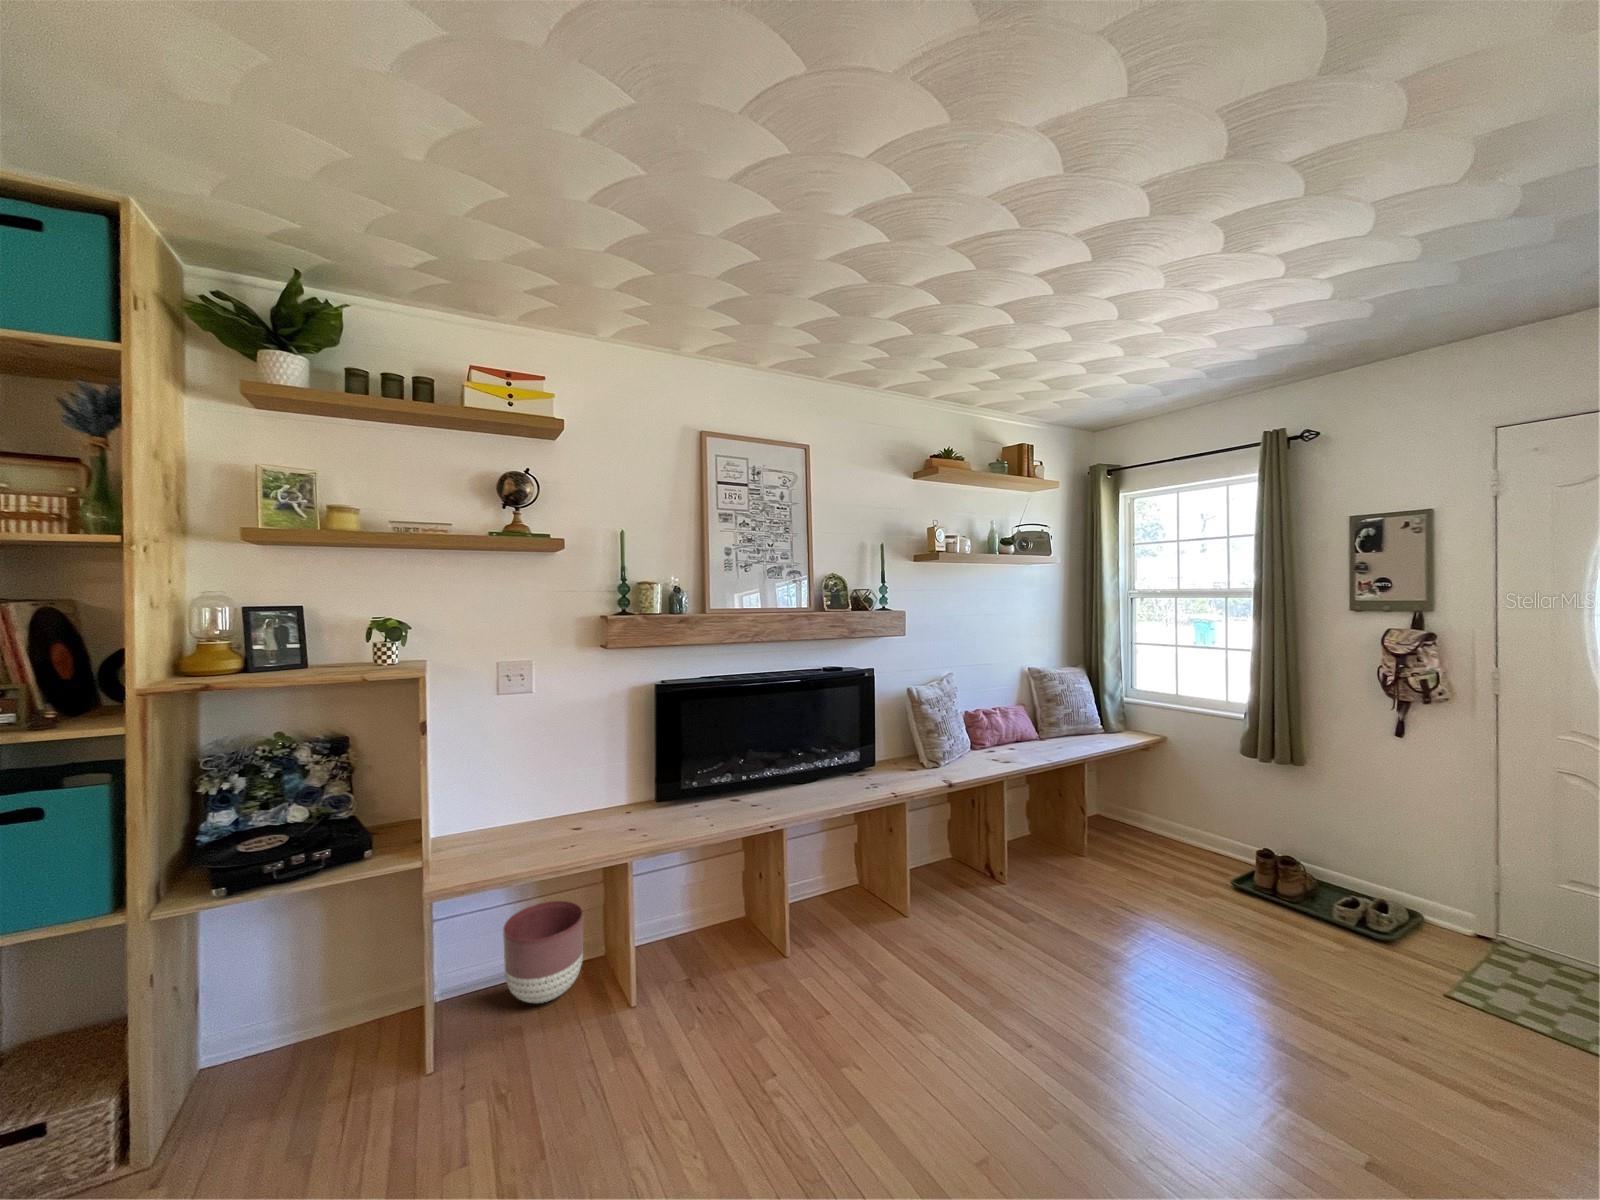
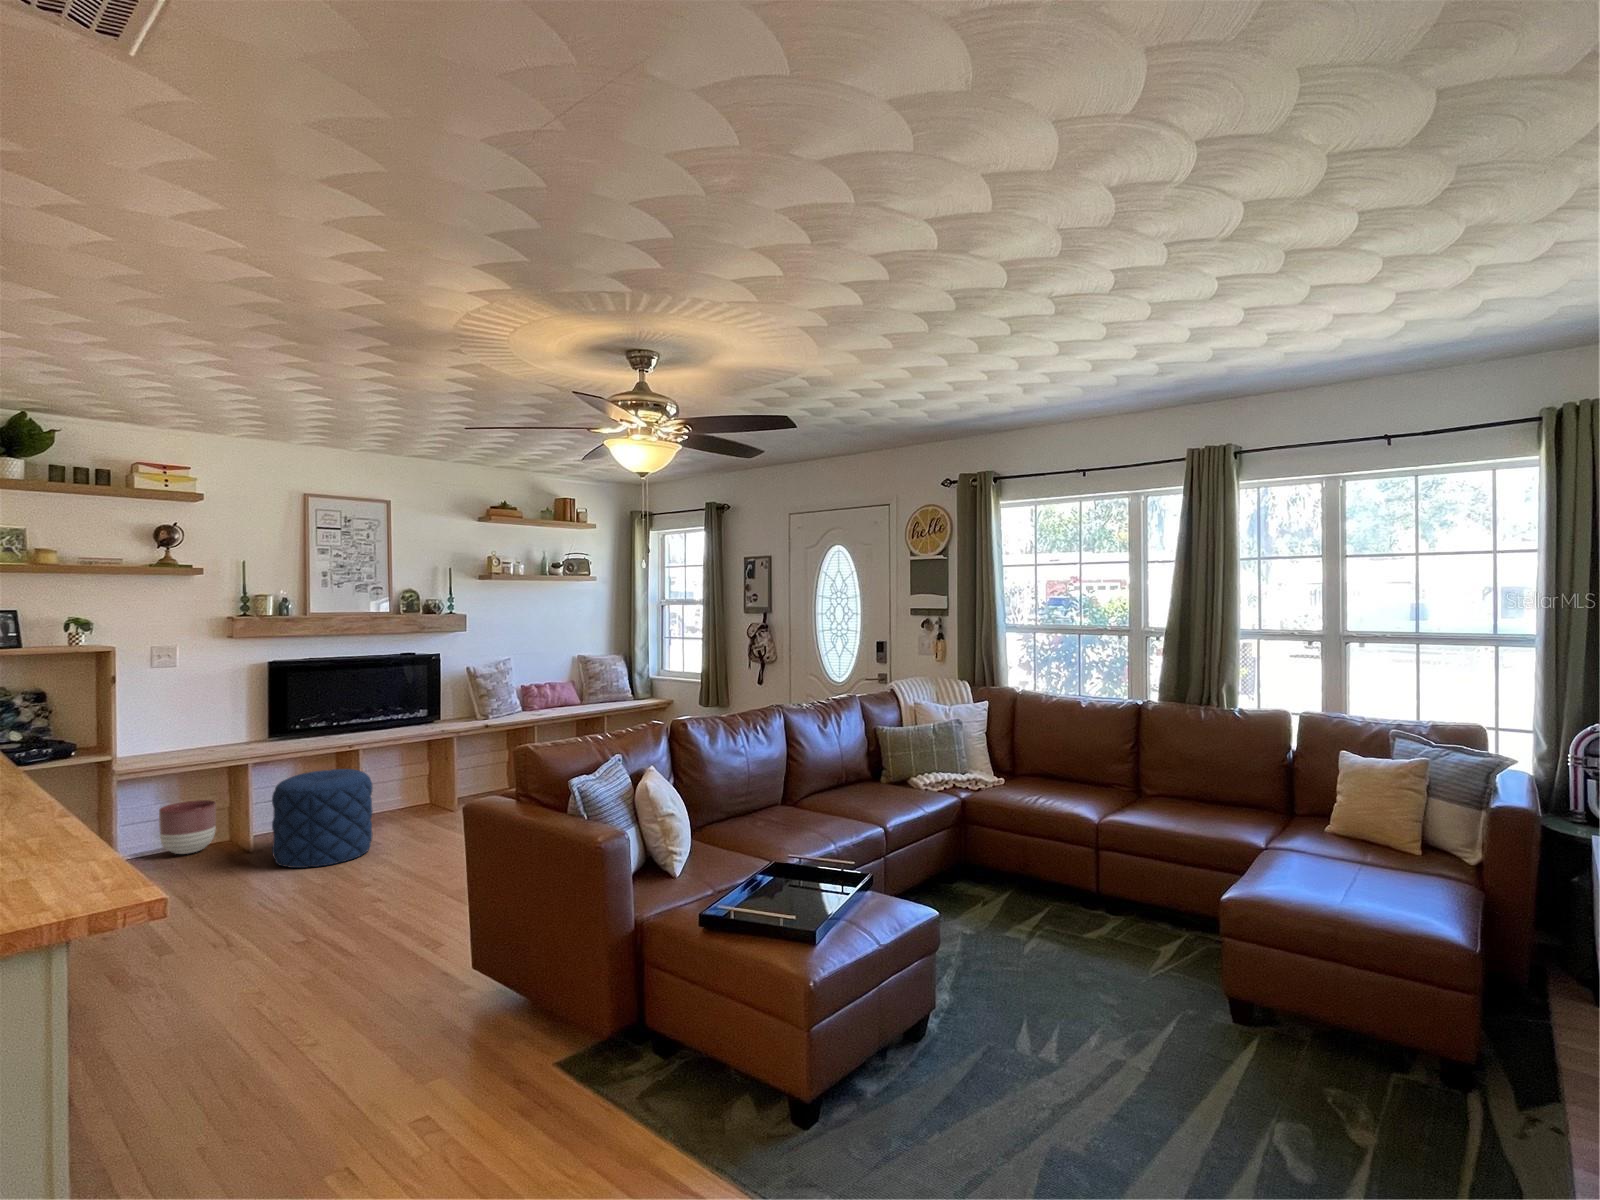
pouf: none [659,890,824,1135] -> present [272,769,373,868]

